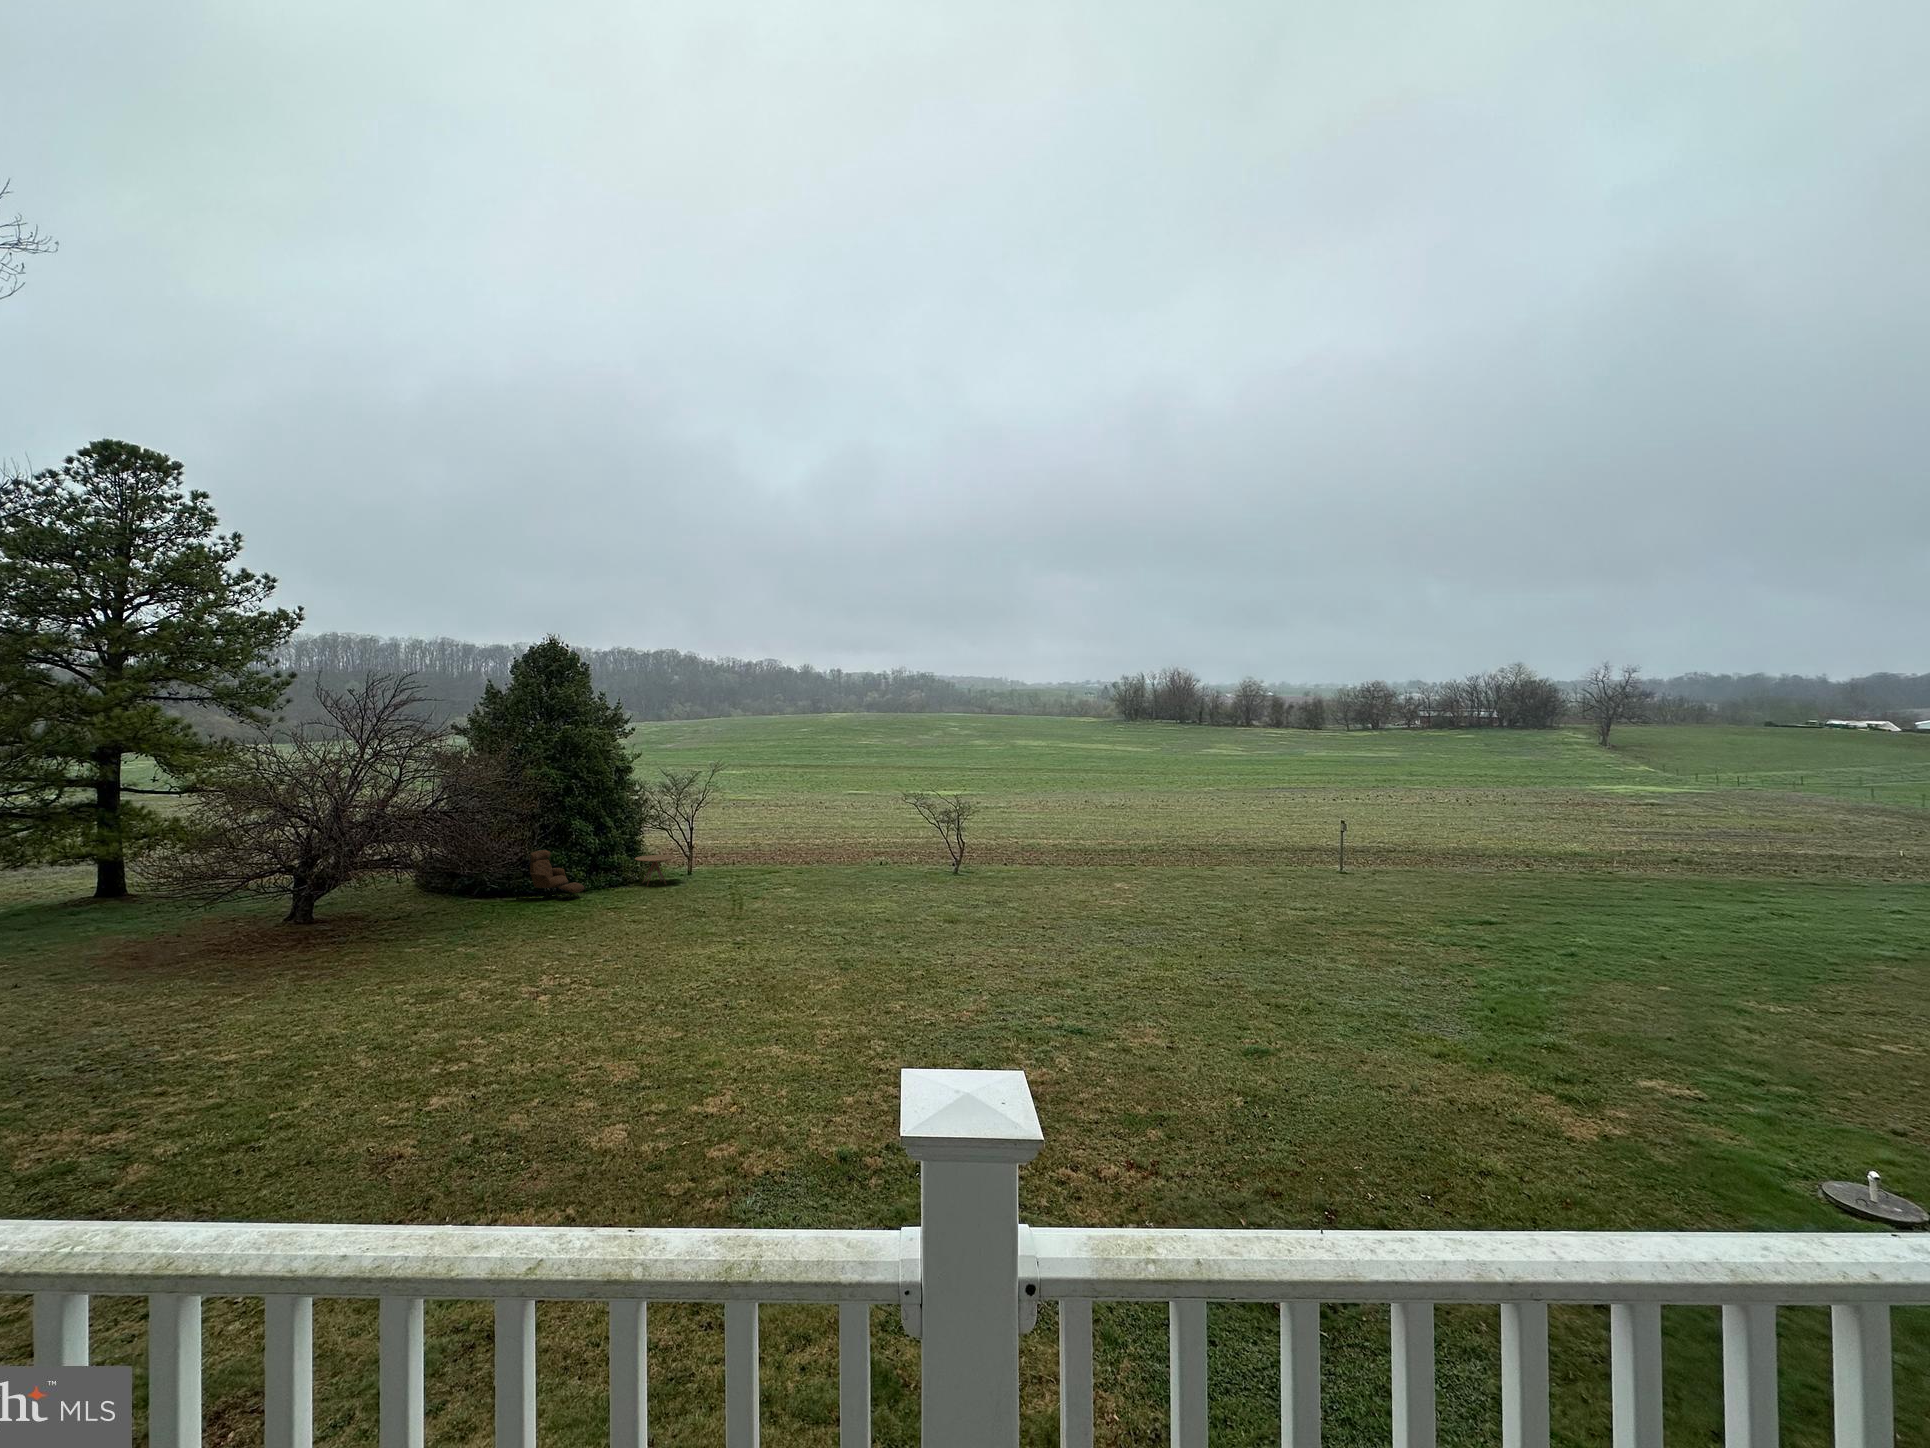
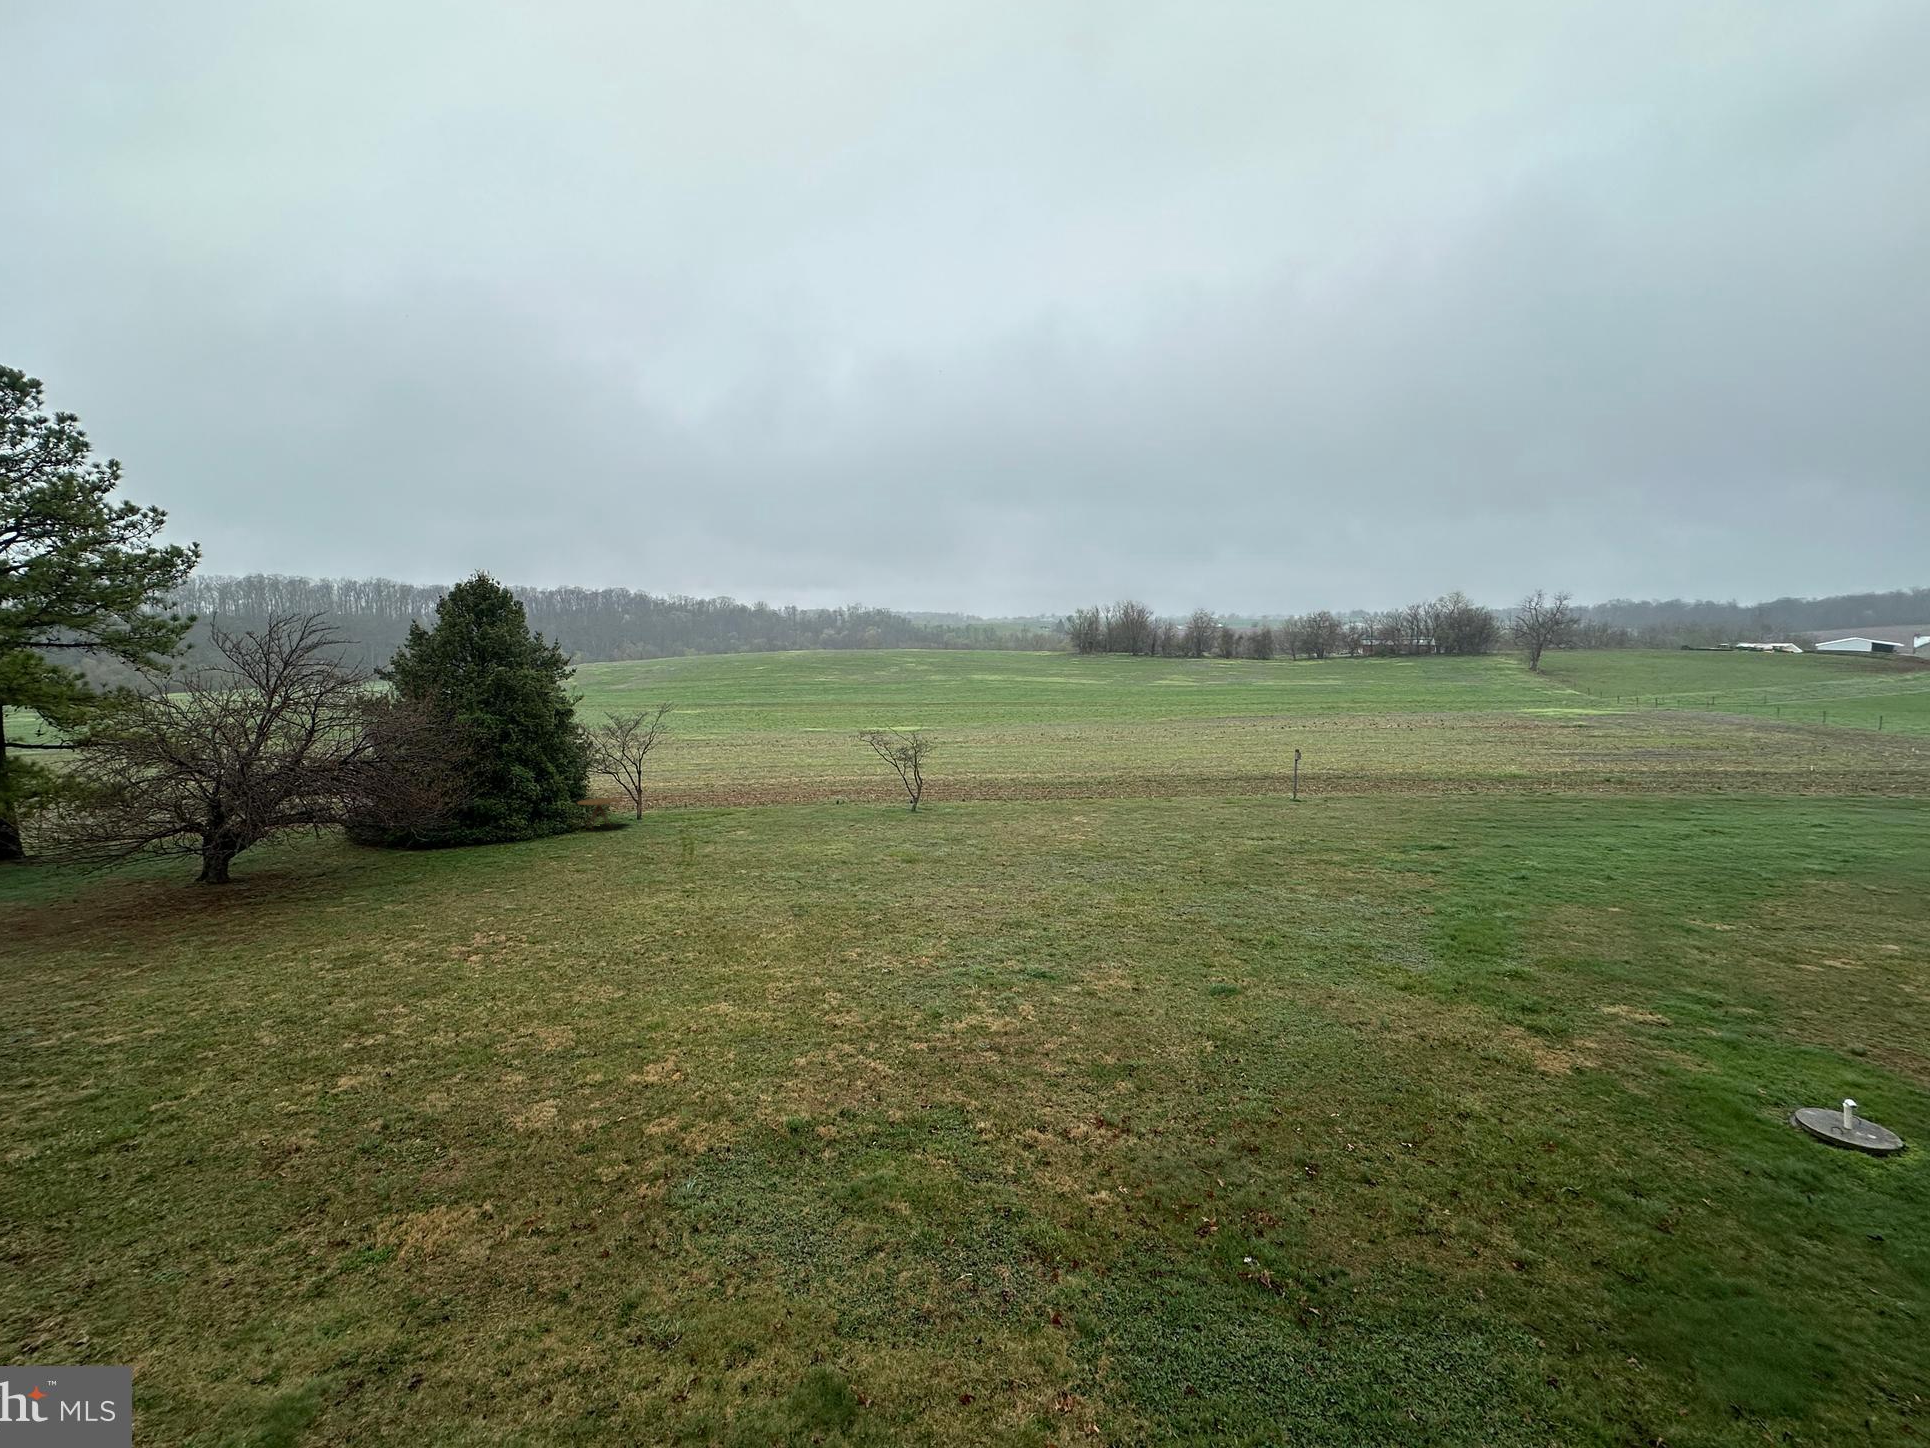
lounge chair: present [530,850,584,900] -> none [462,797,523,849]

